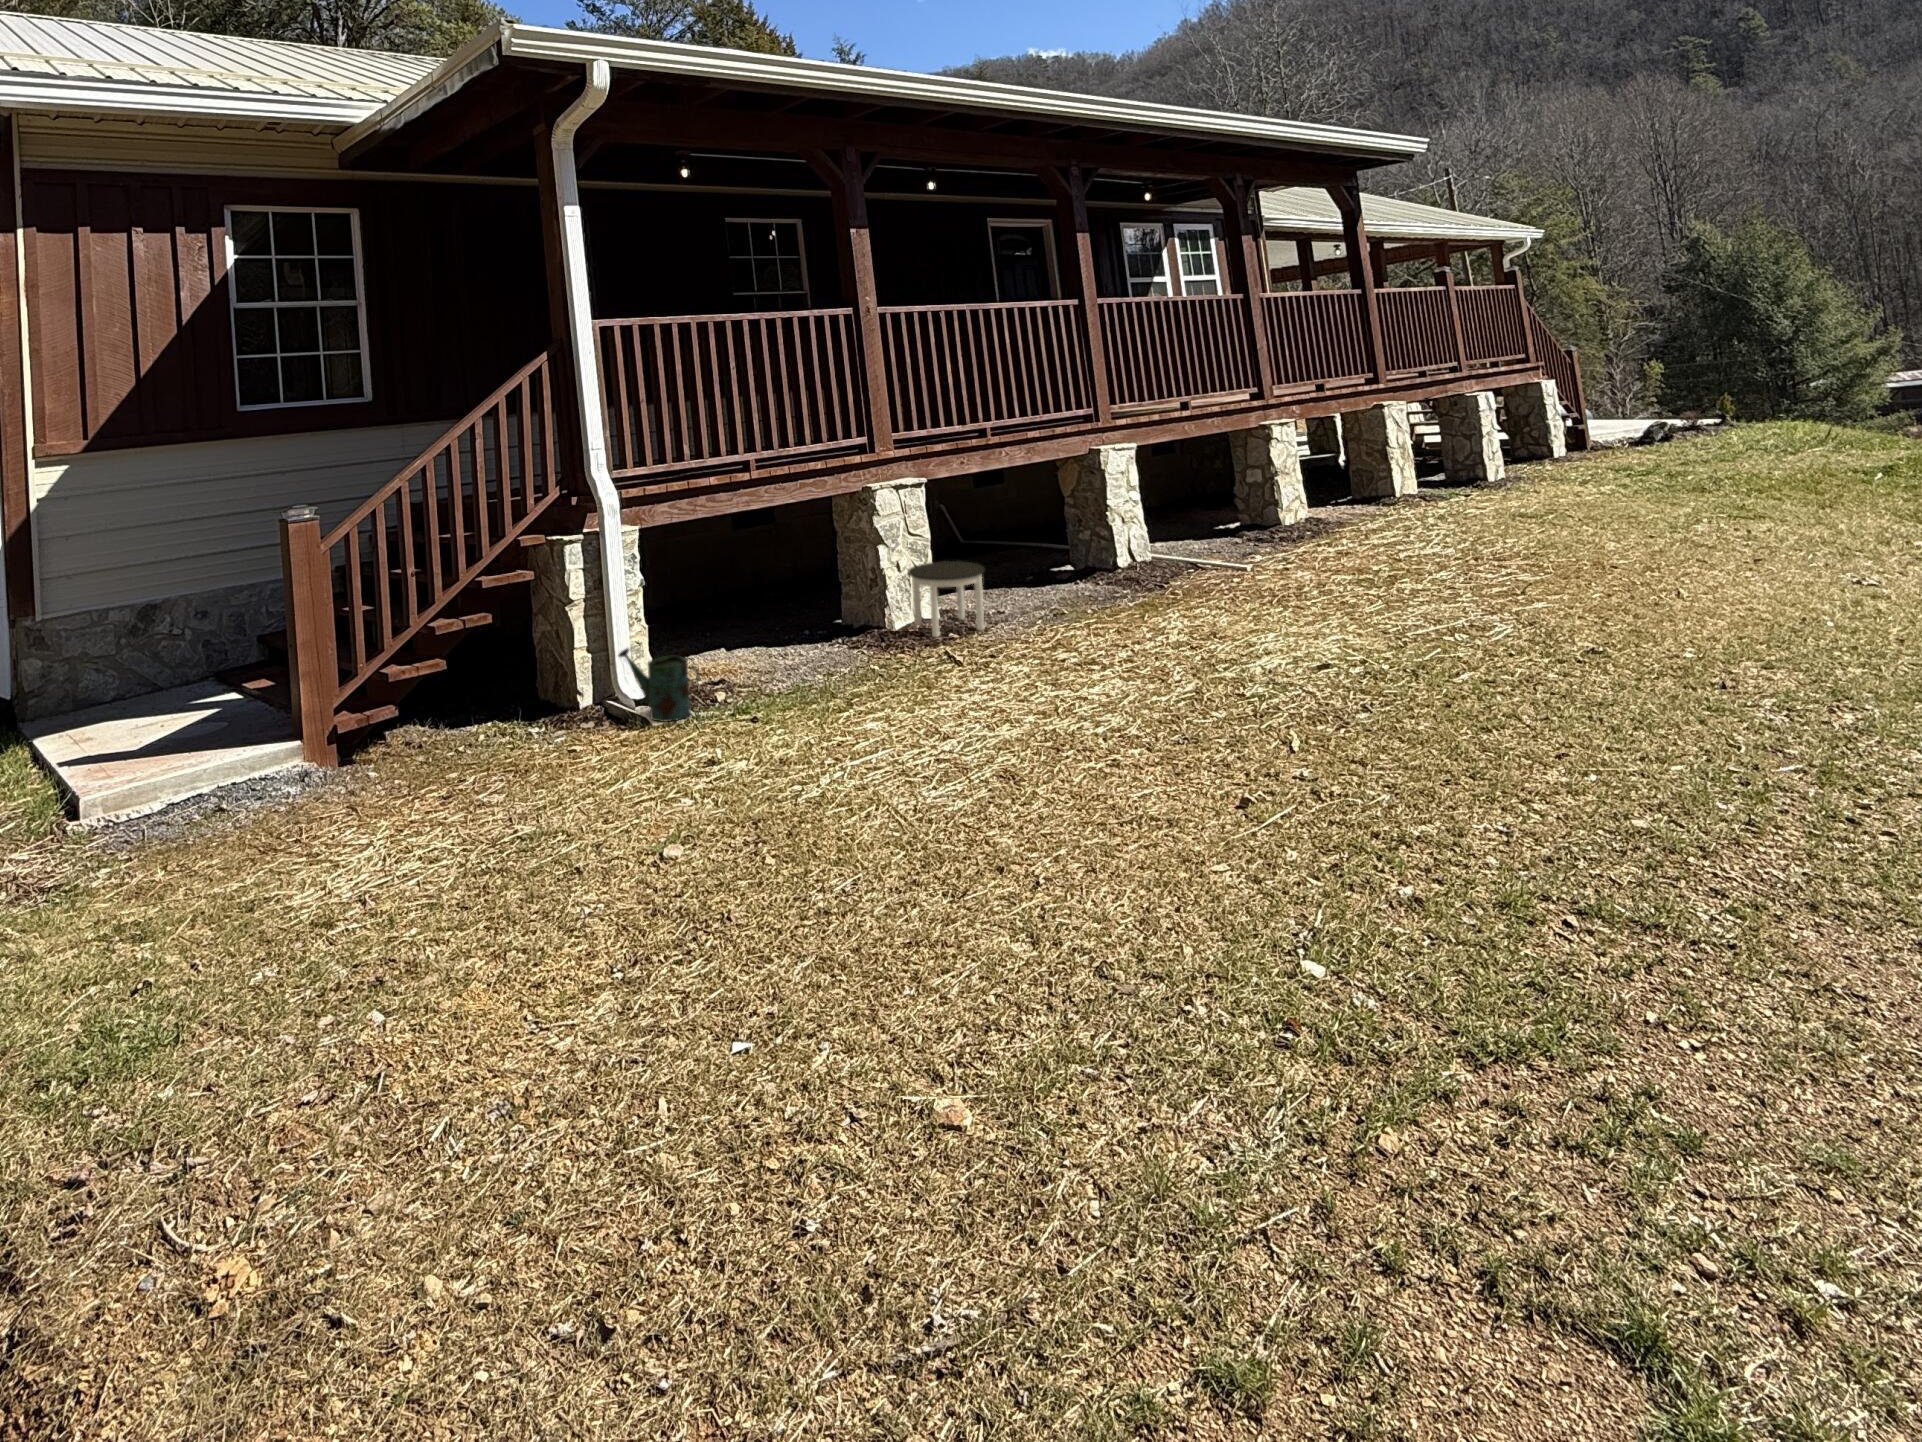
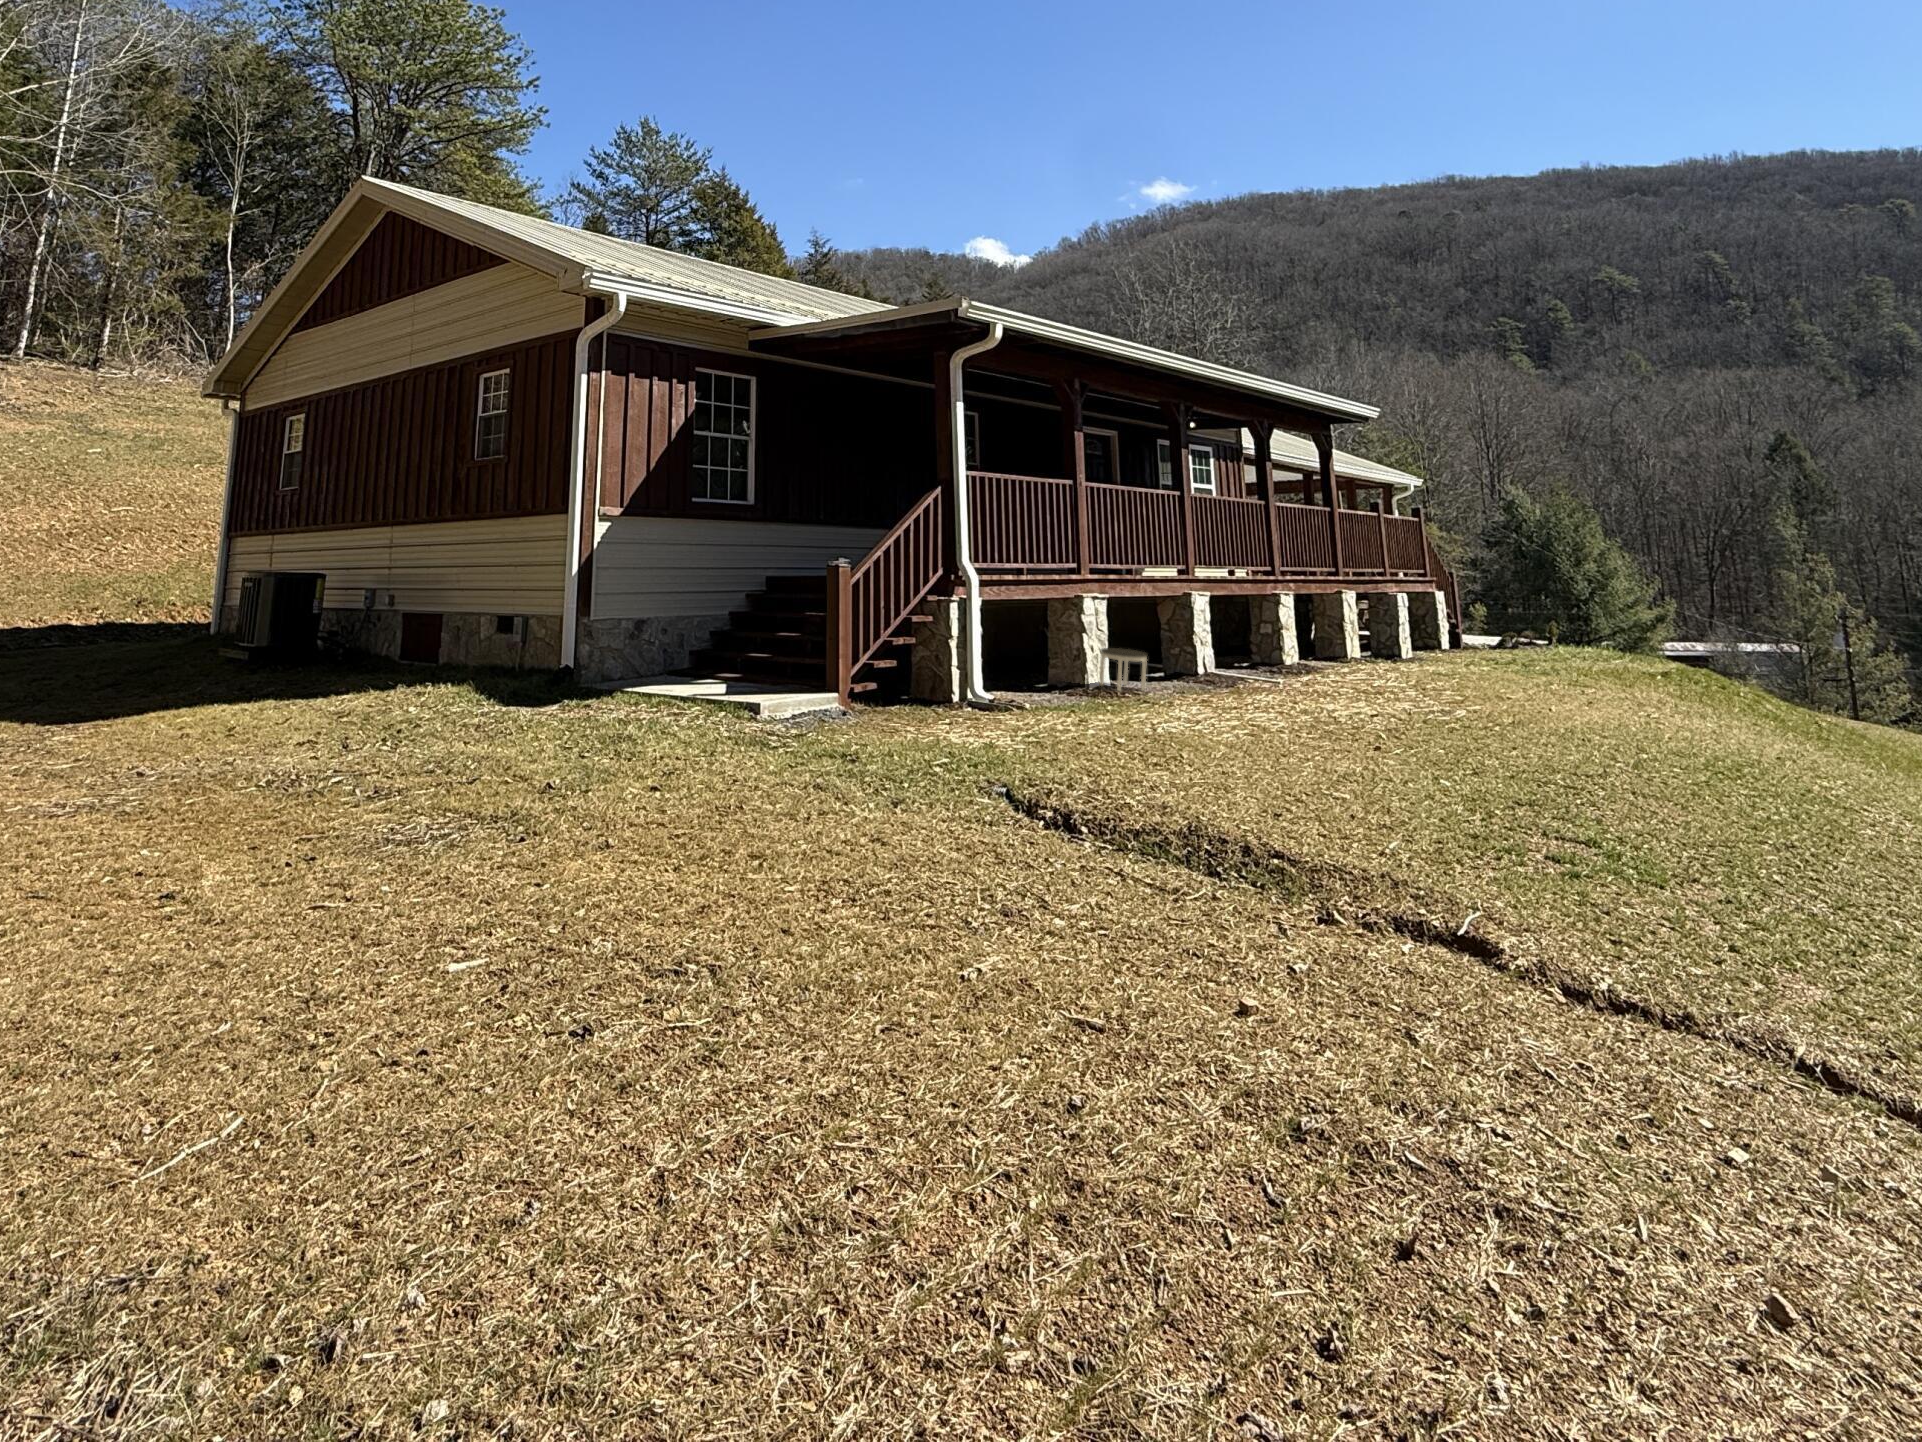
watering can: present [618,648,700,722] -> none [977,667,1029,710]

